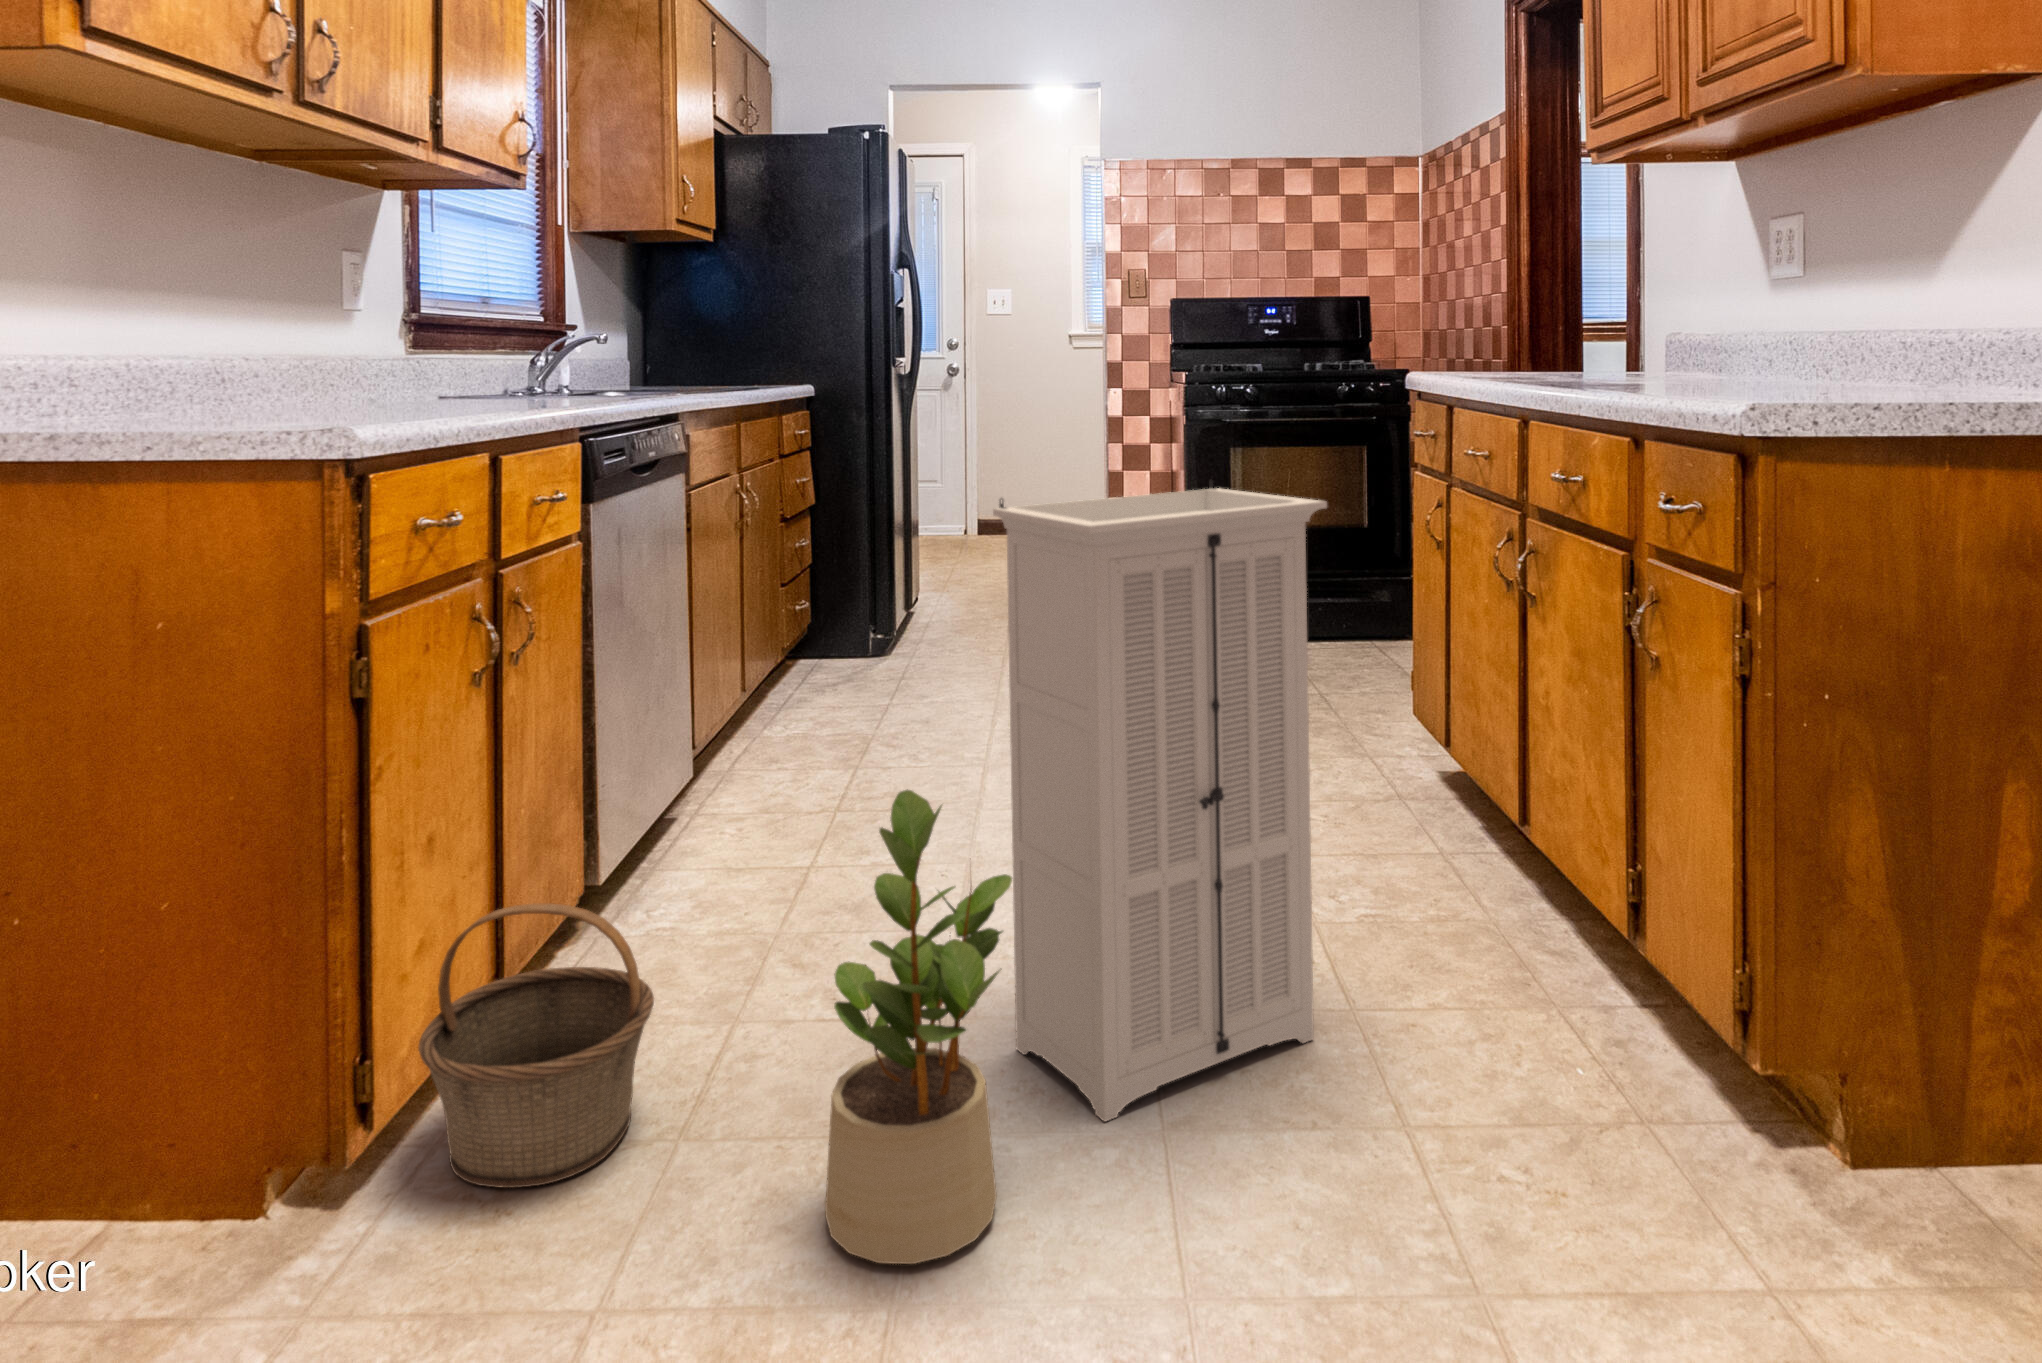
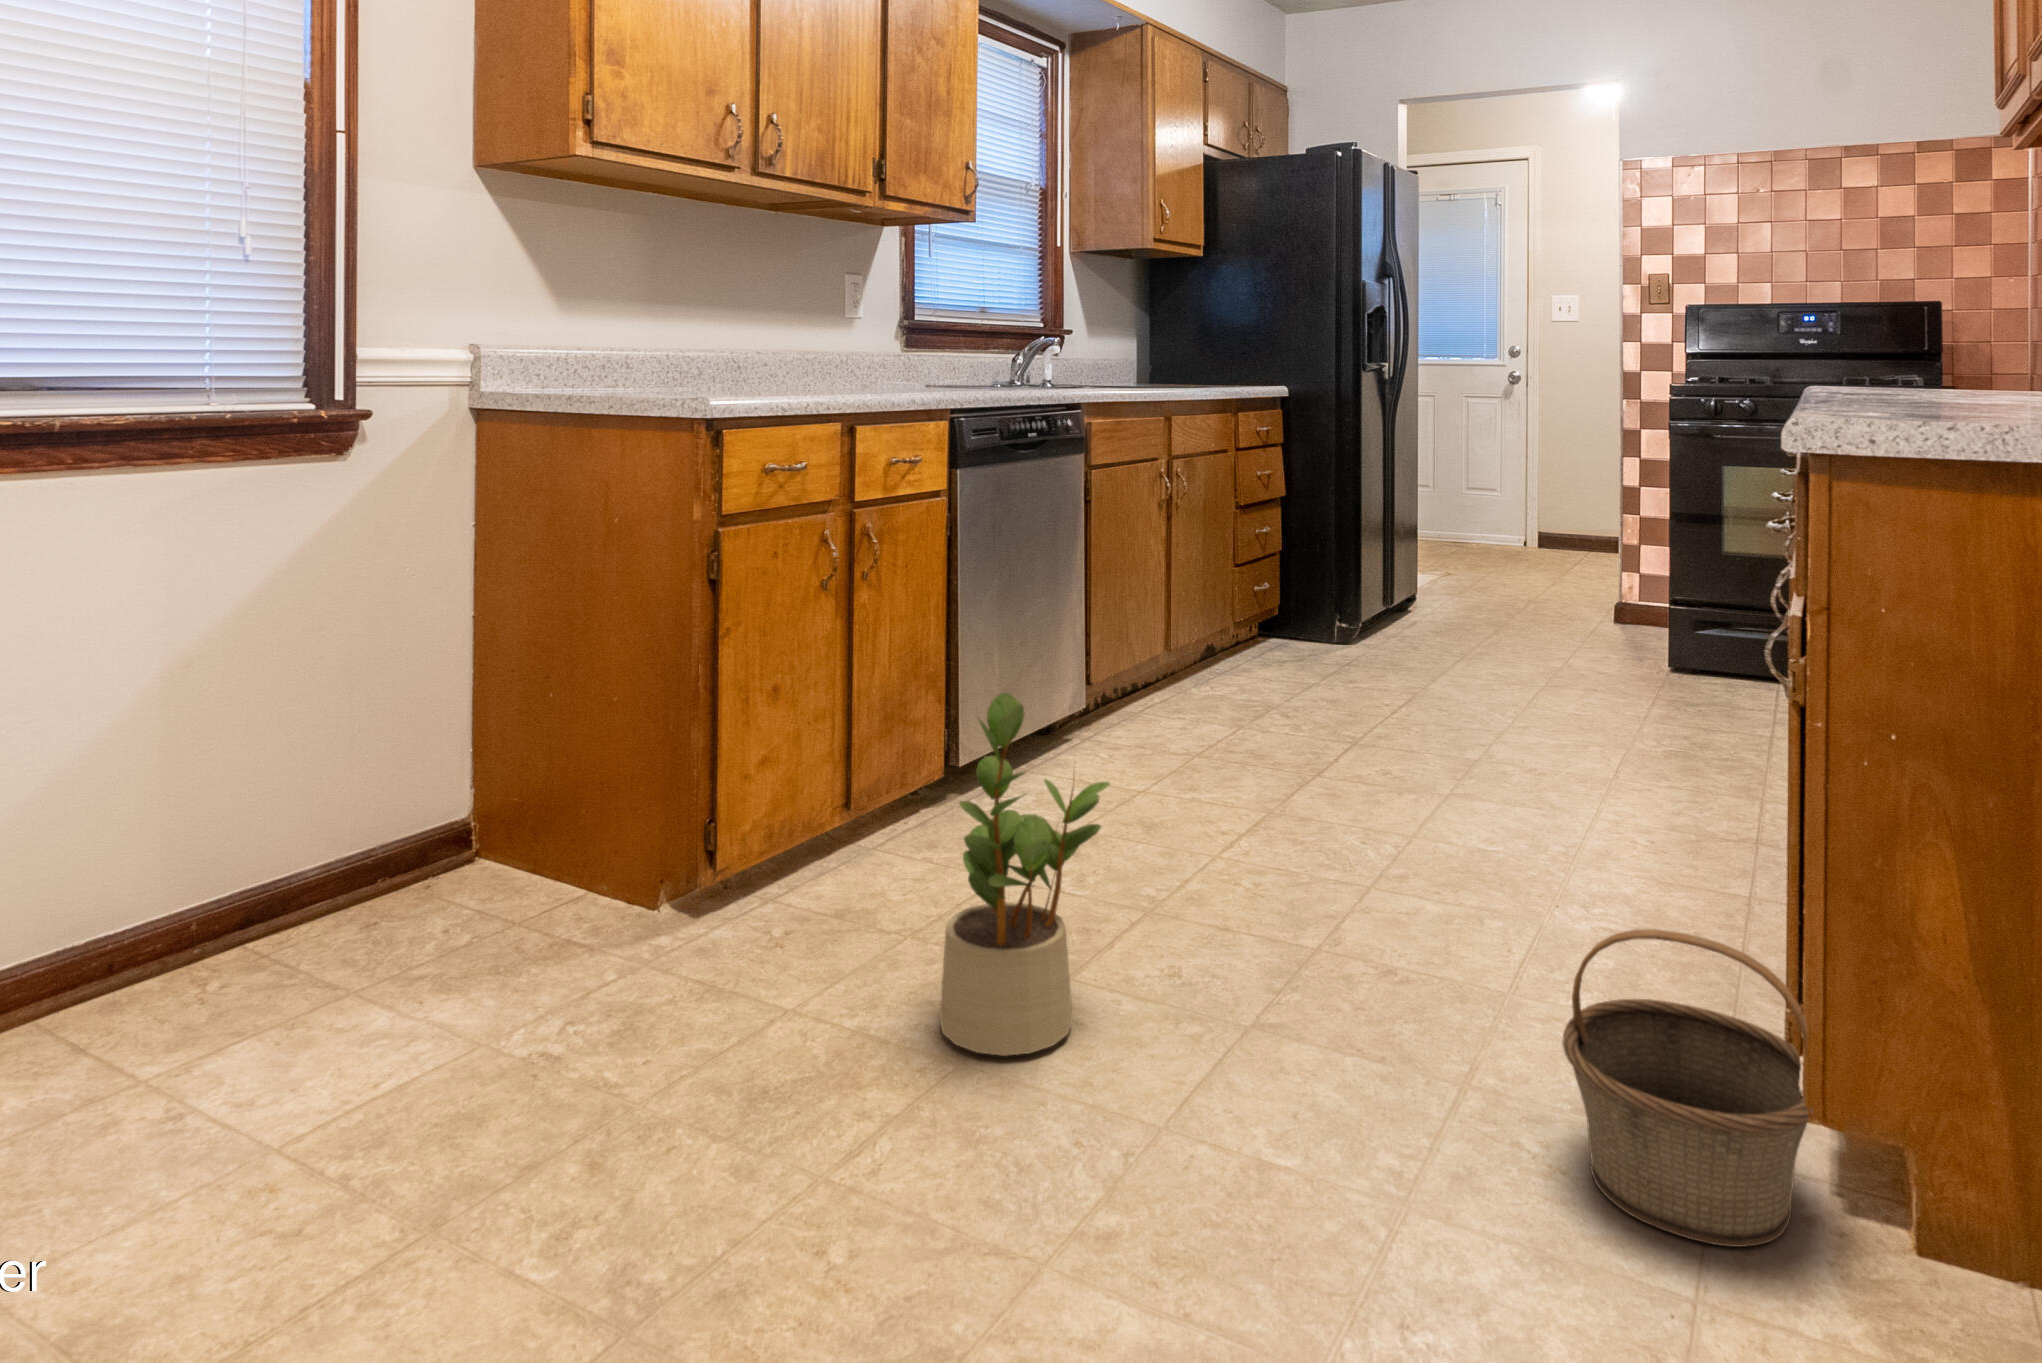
storage cabinet: present [993,481,1327,1121] -> none [1164,476,1459,1015]
basket: present [419,904,654,1188] -> present [1562,929,1813,1247]

